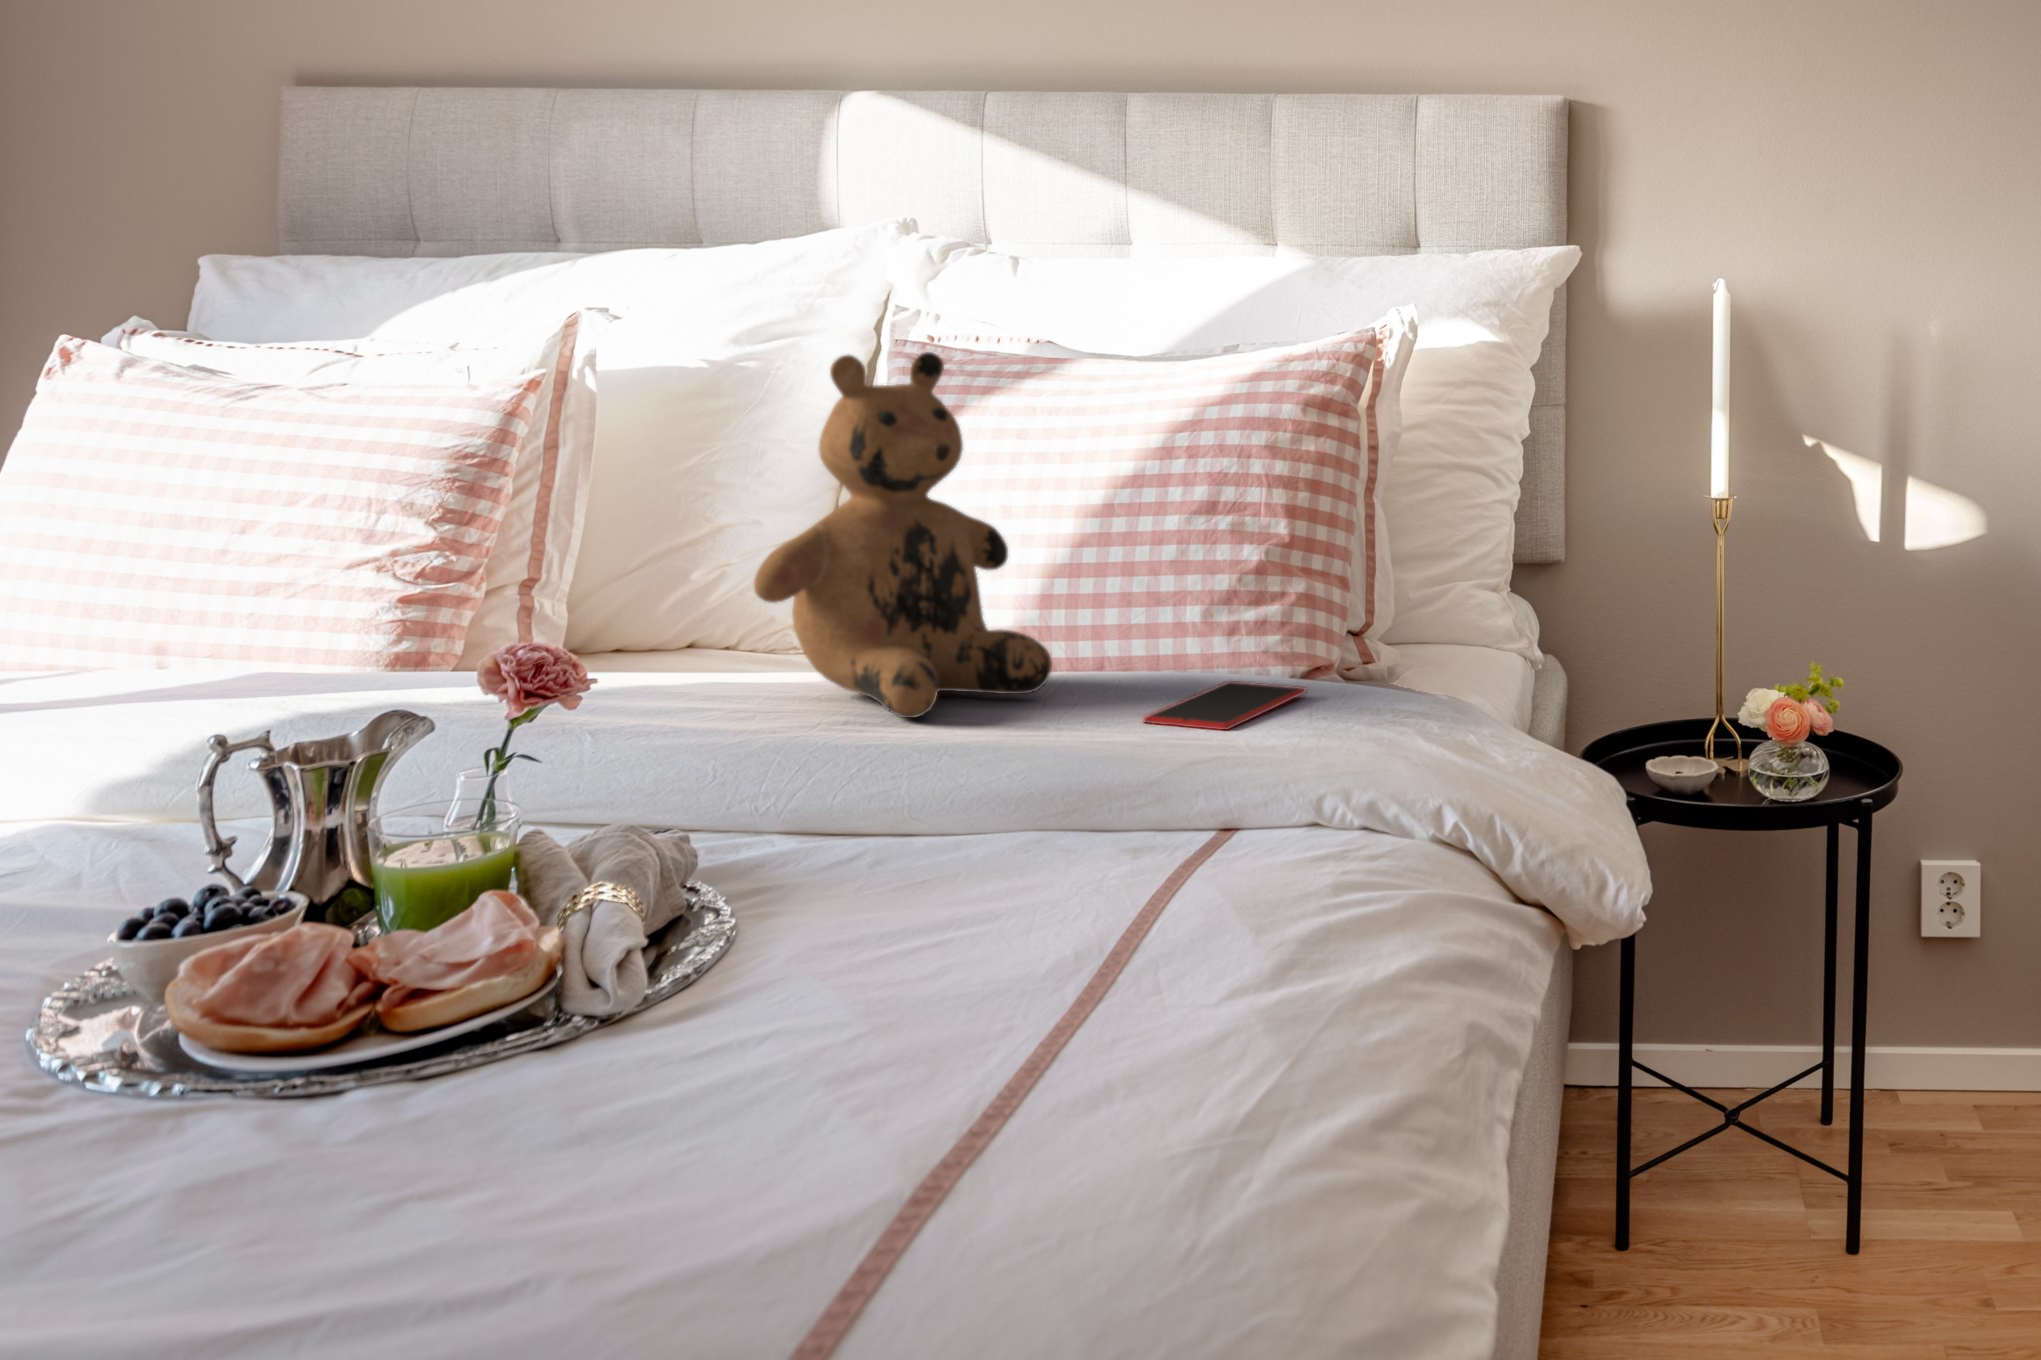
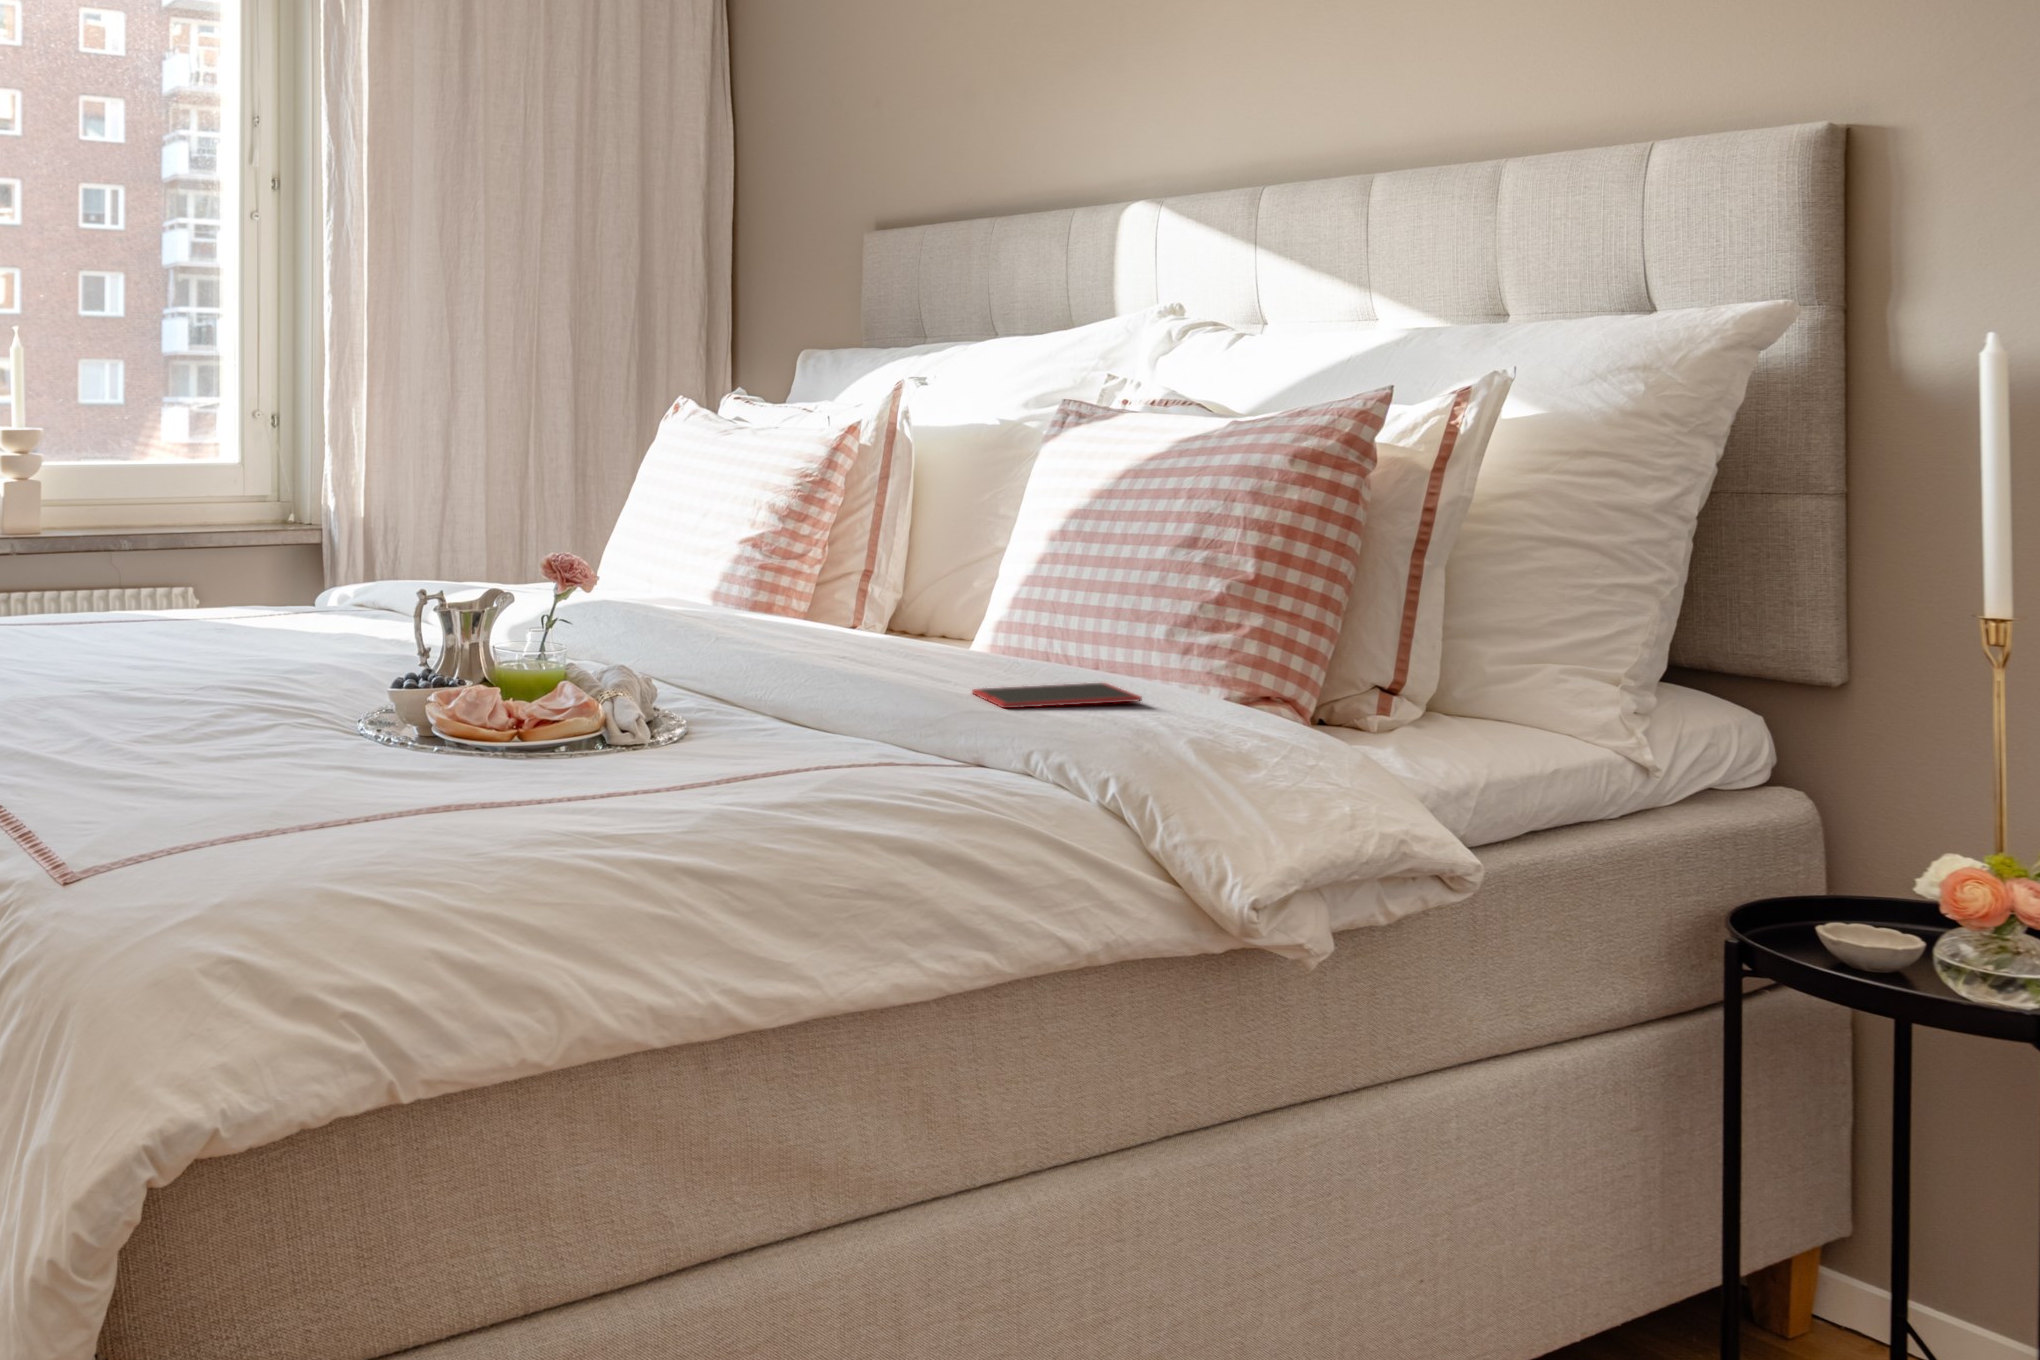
teddy bear: present [754,352,1052,718] -> none [797,403,1005,664]

